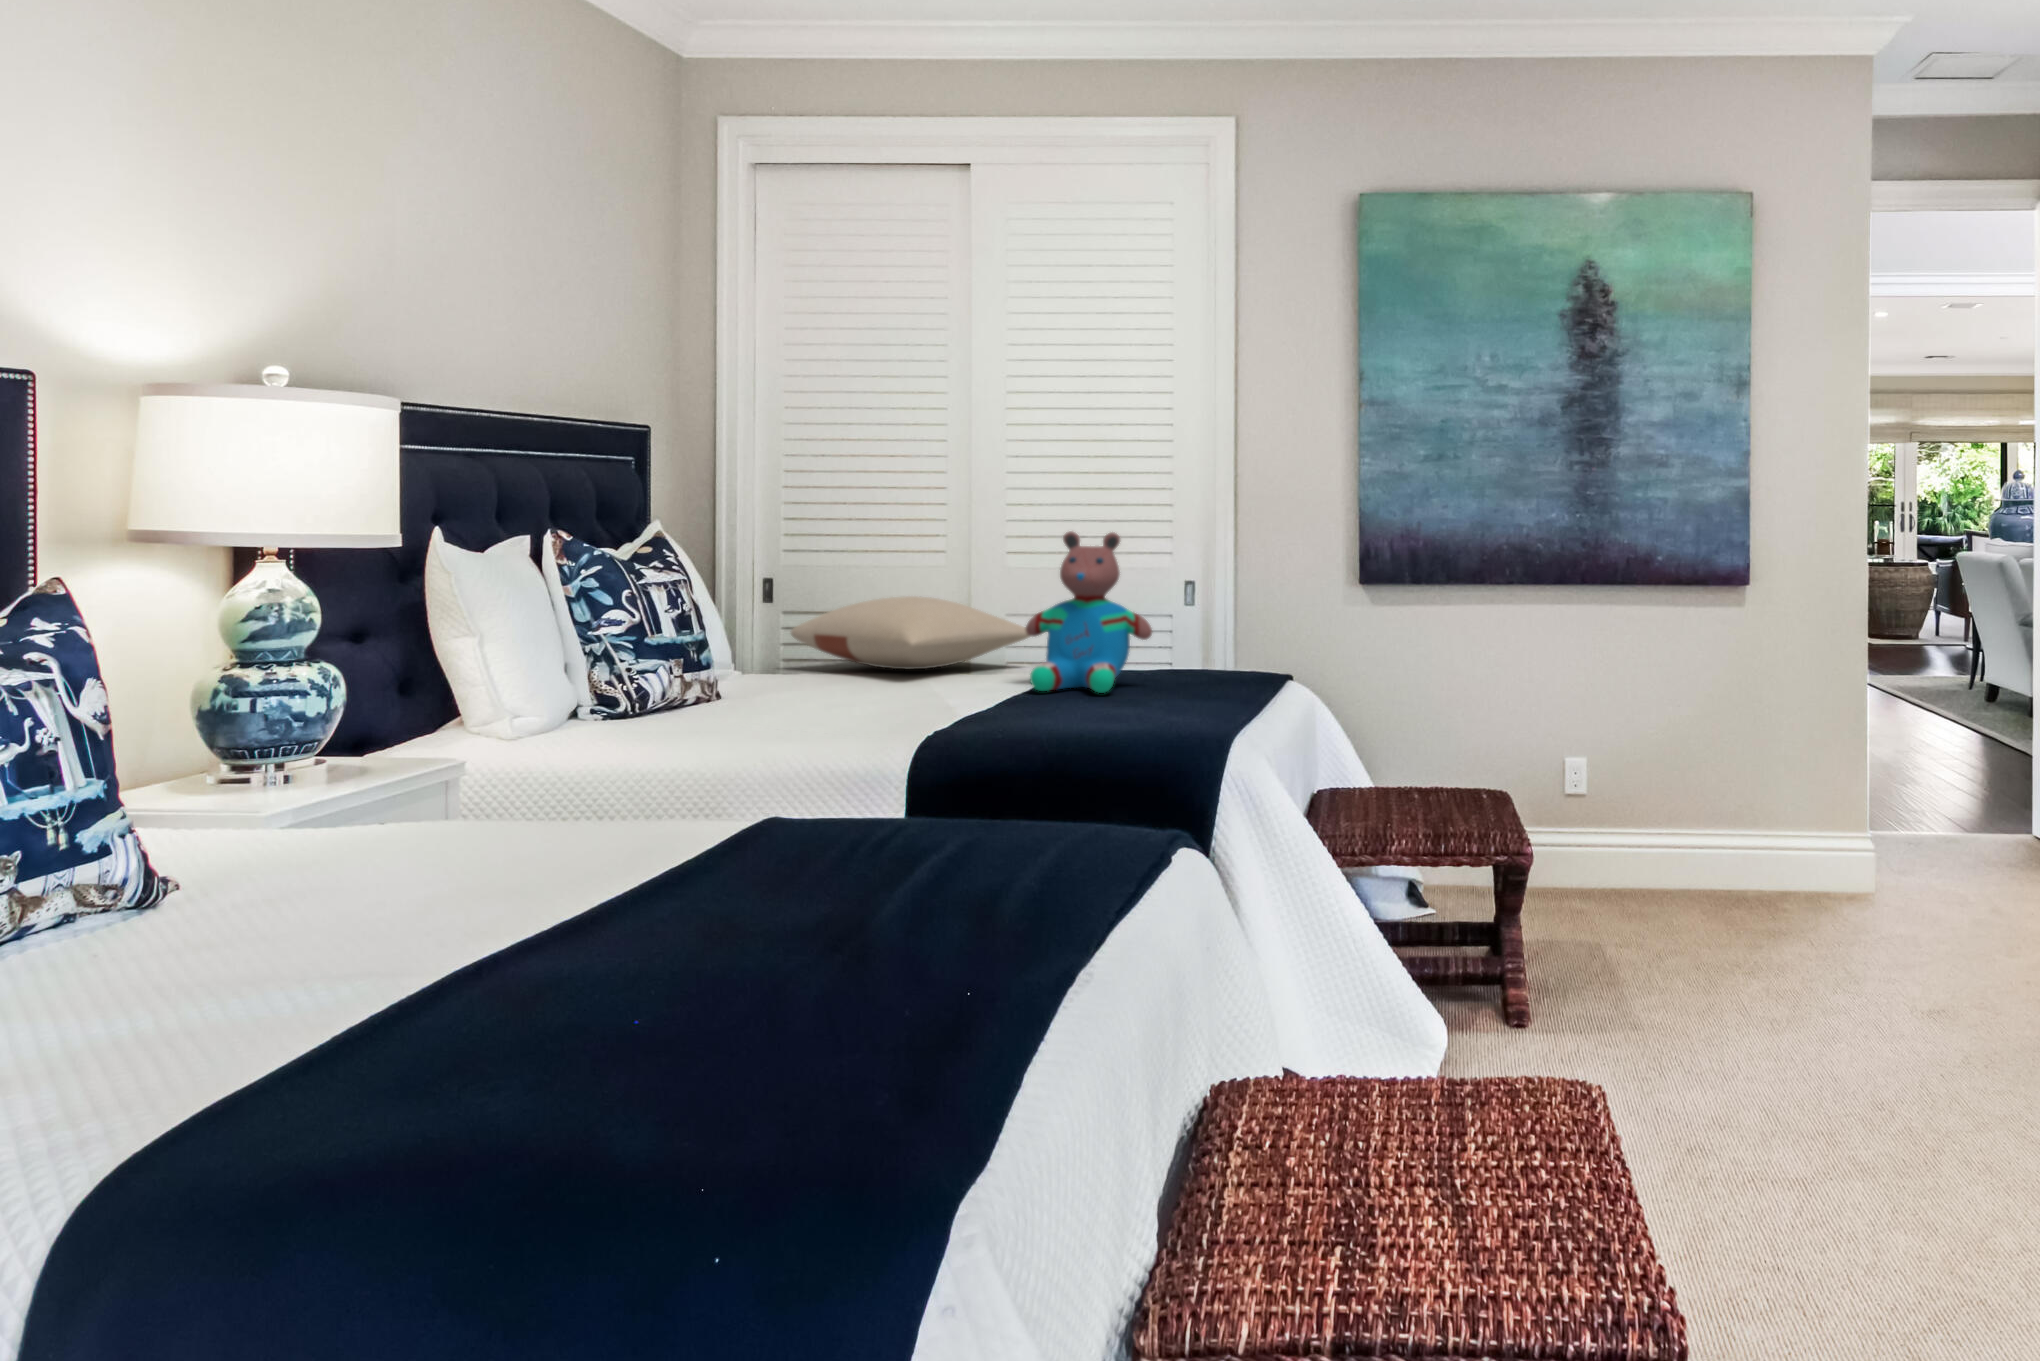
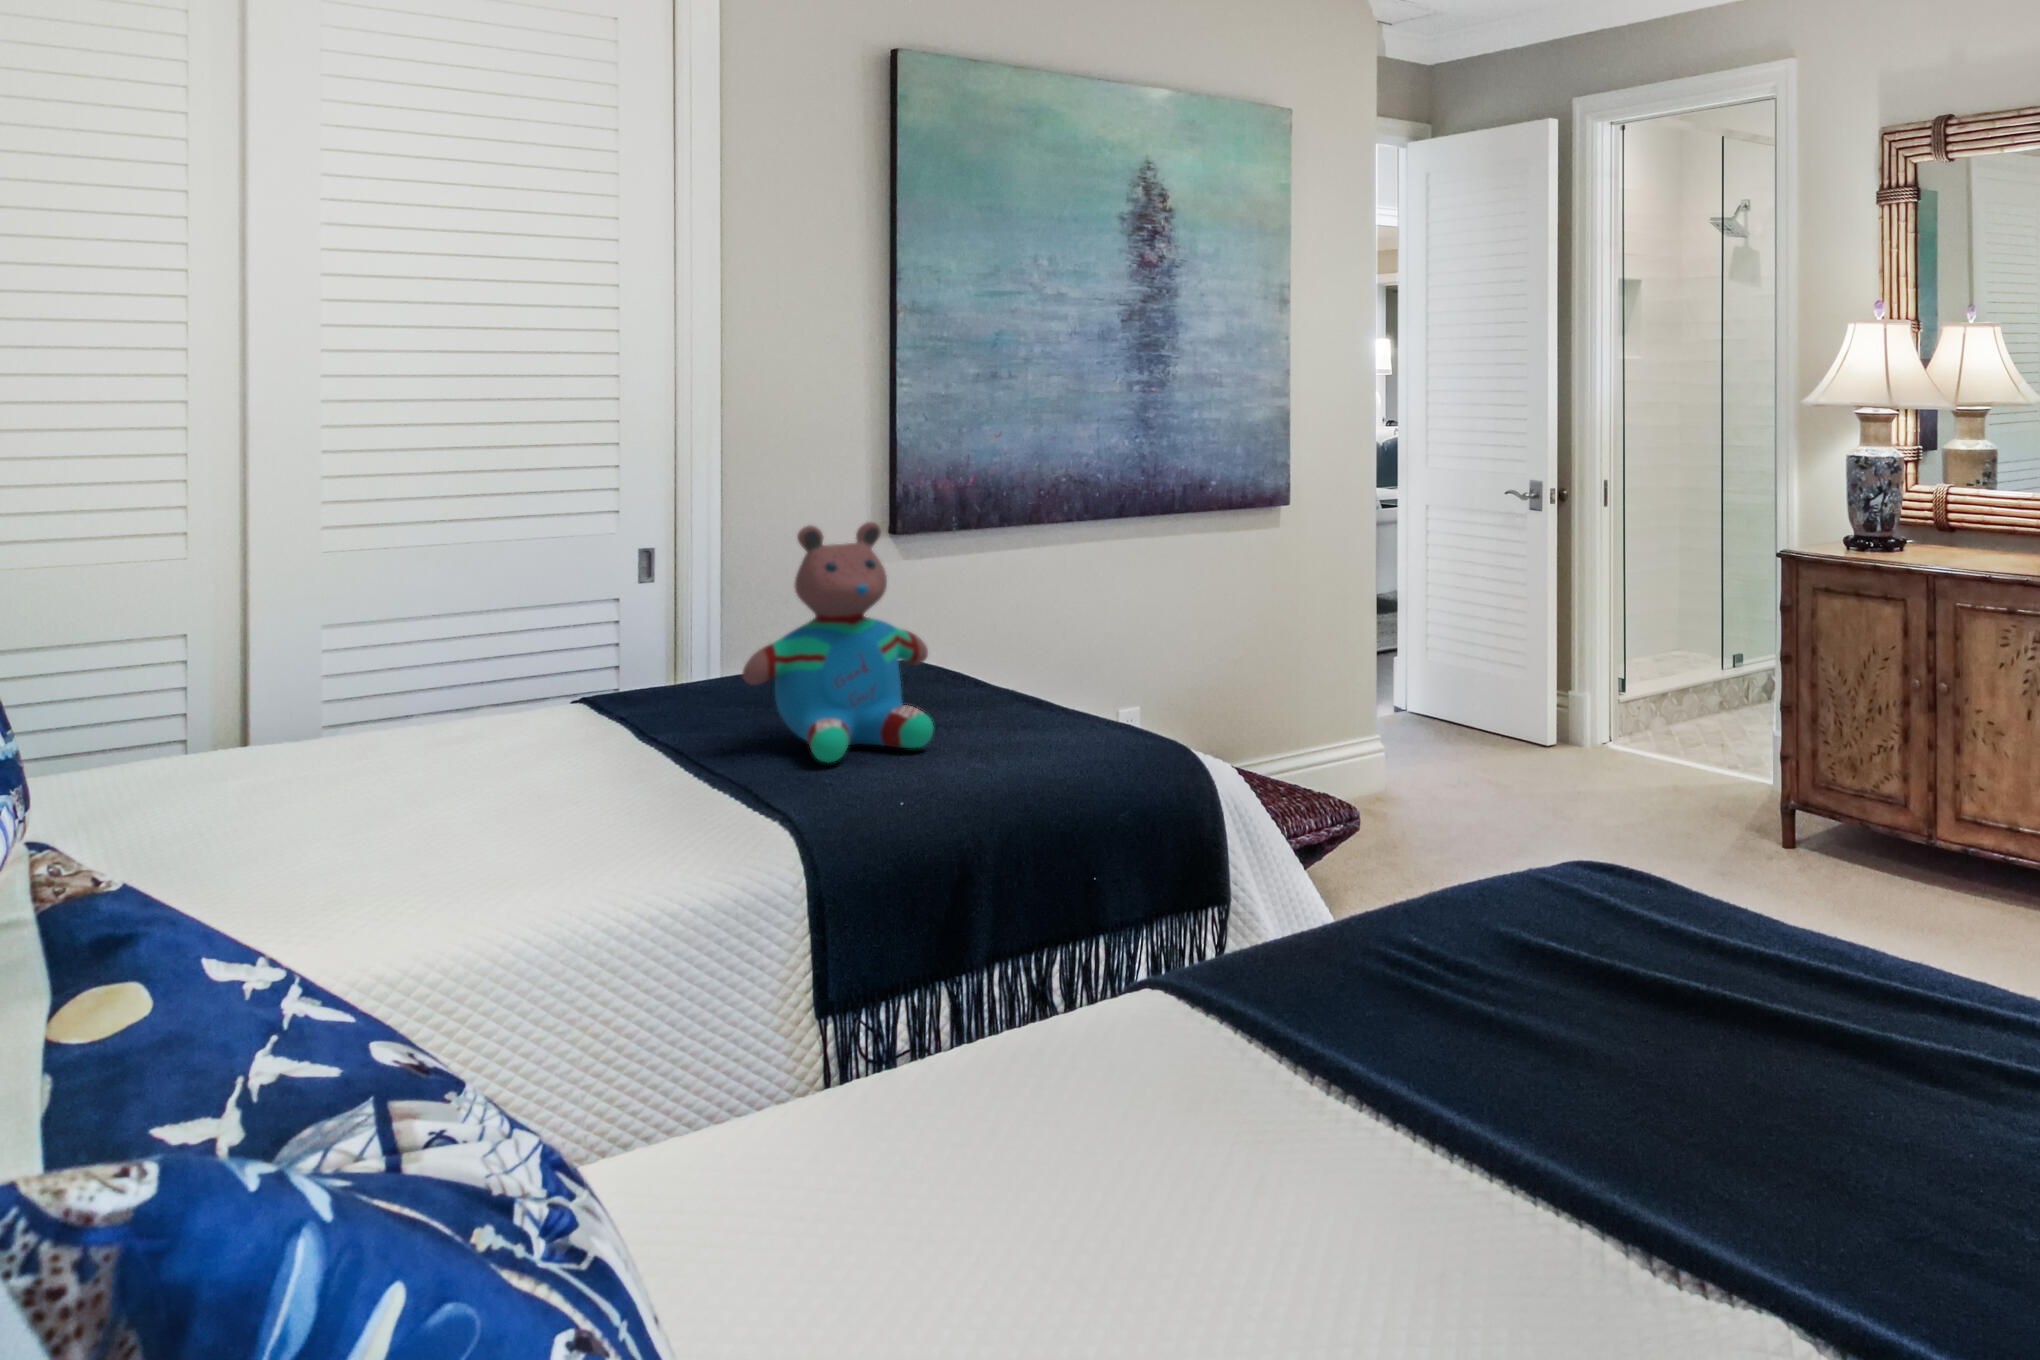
pillow: present [791,596,1030,669] -> none [236,648,643,776]

